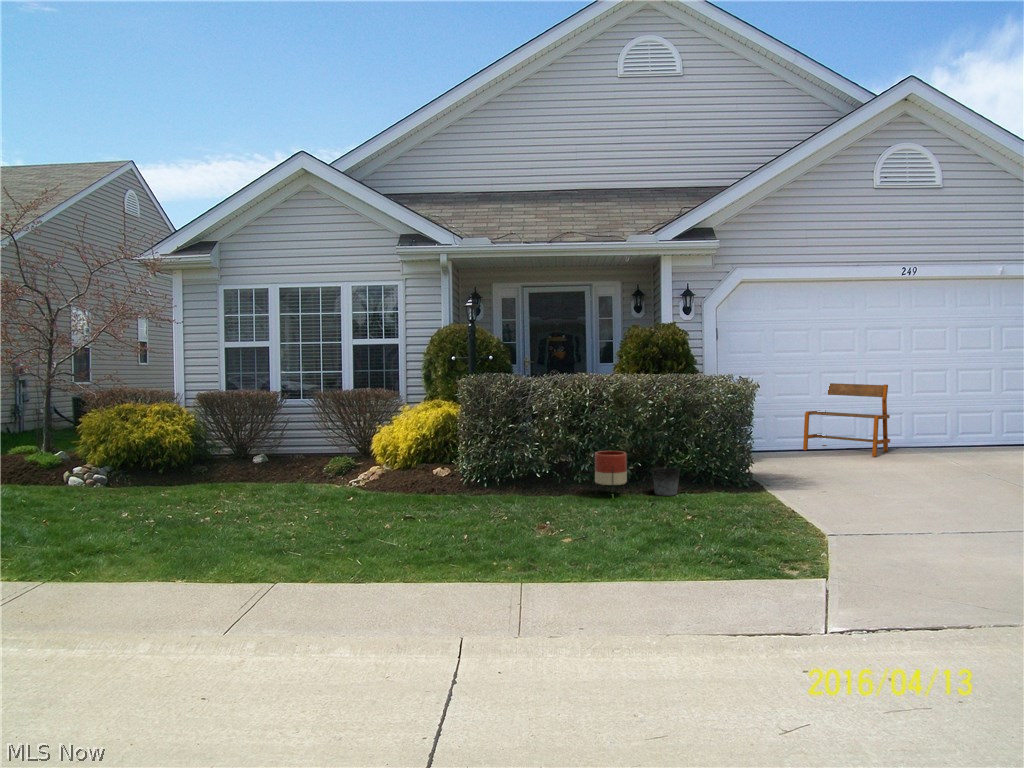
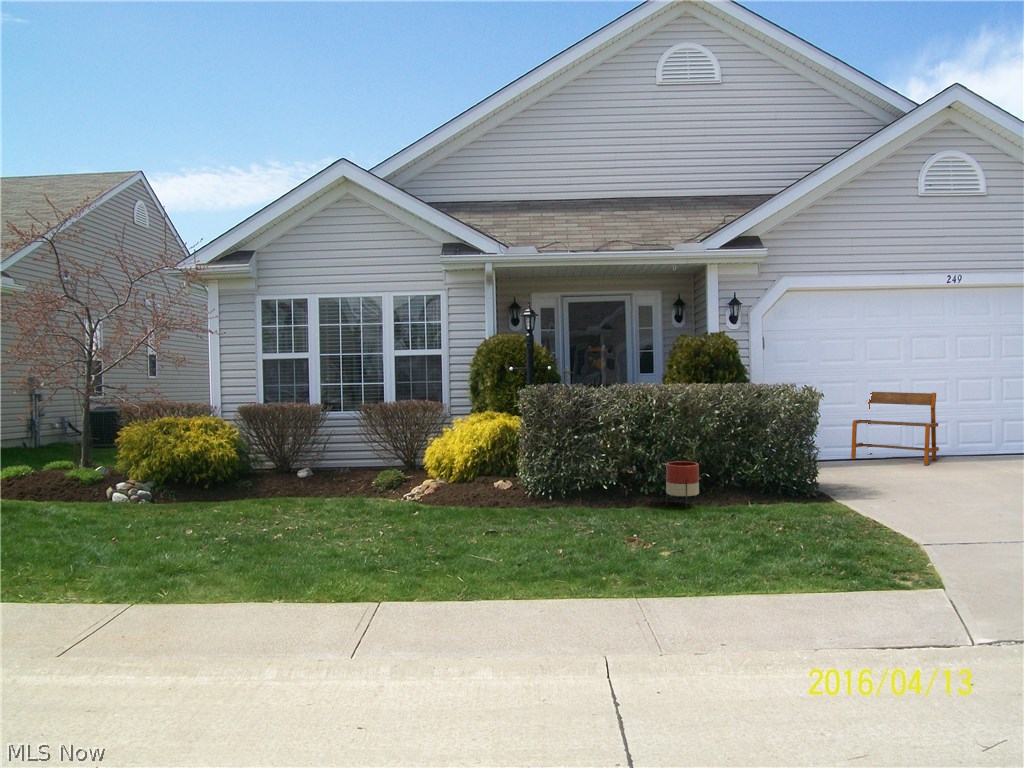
bucket: present [650,467,680,496] -> none [721,477,754,507]

